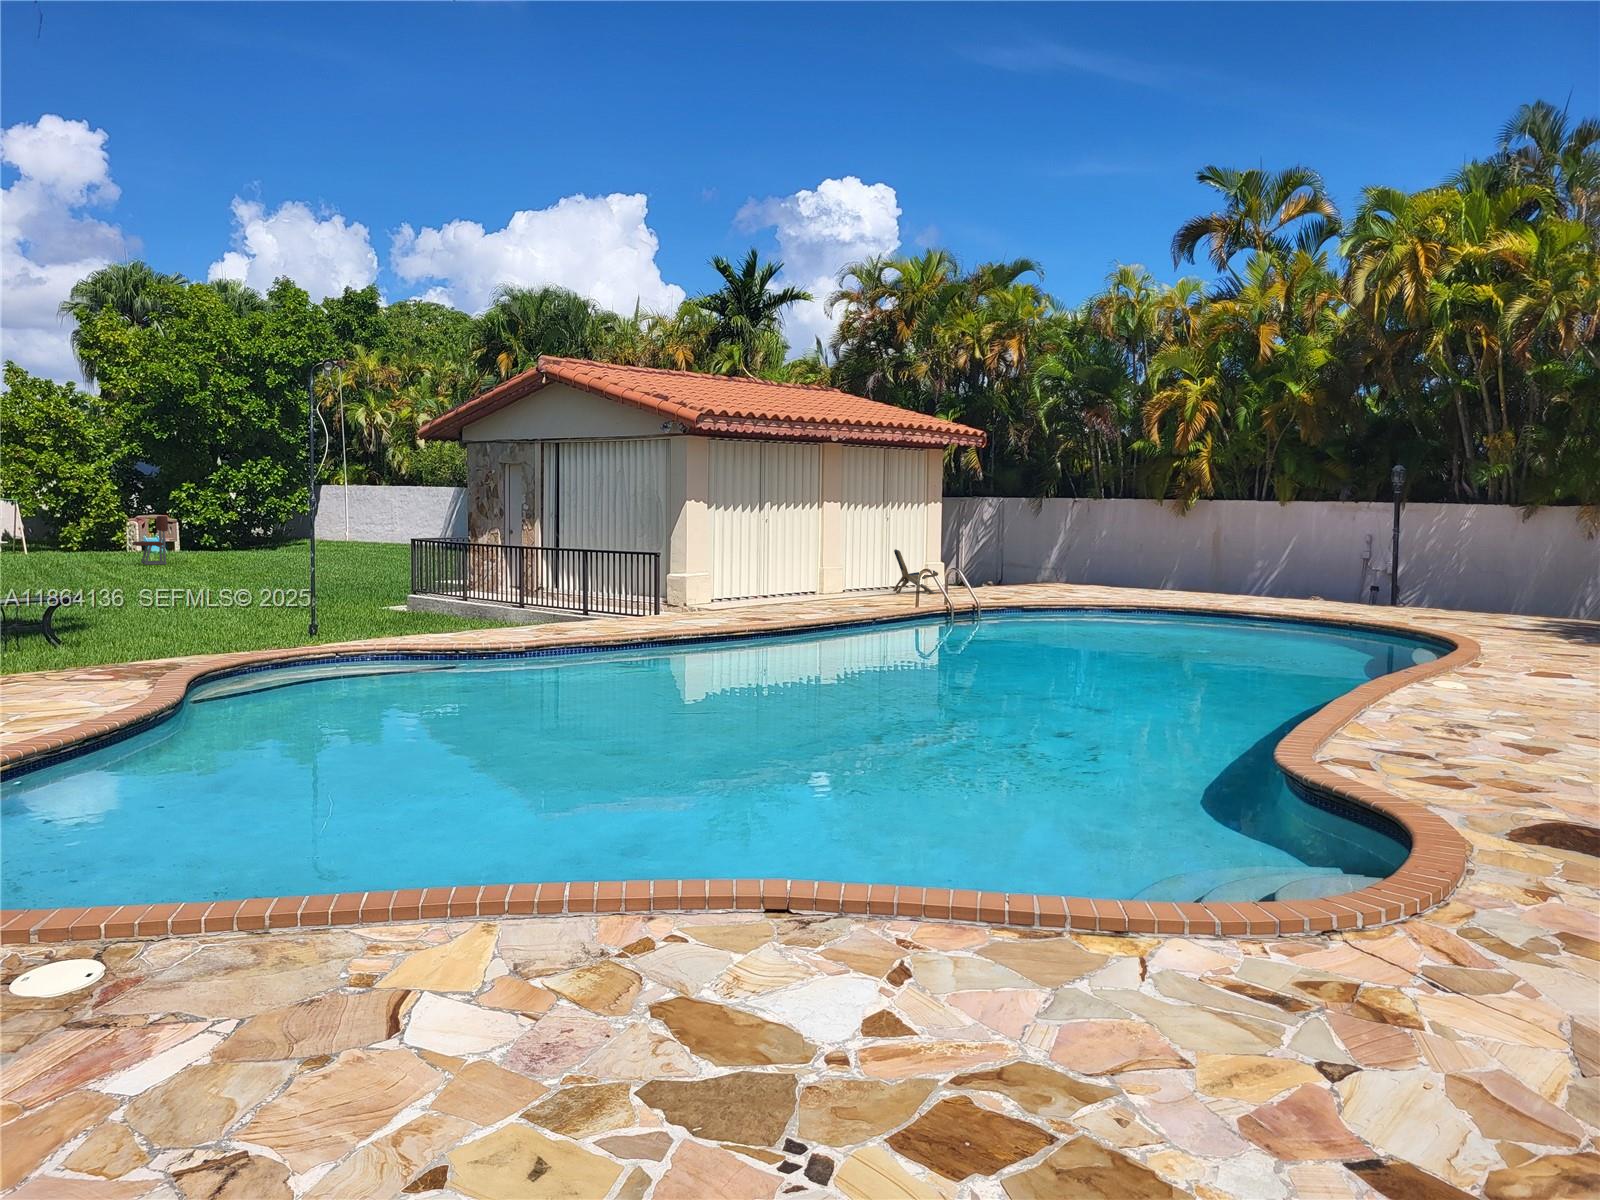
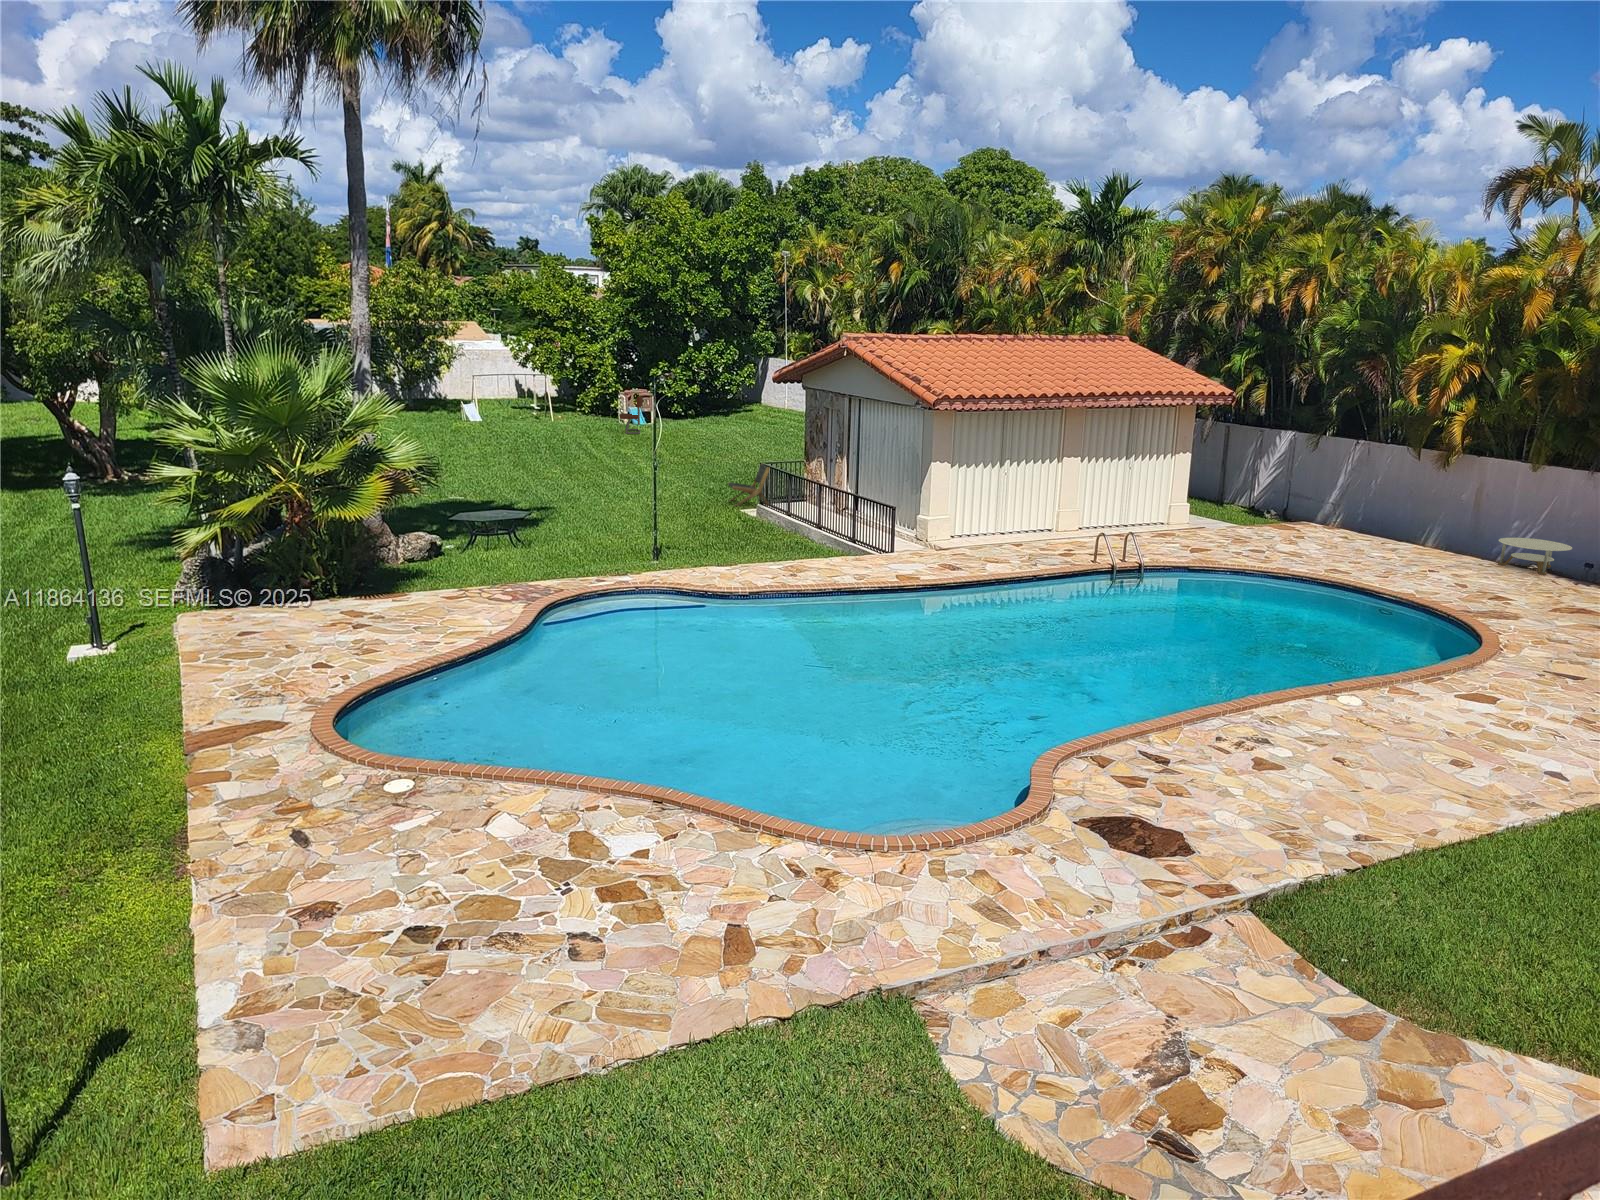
lounge chair: present [893,549,938,594] -> present [728,463,770,506]
round table: none [1205,576,1271,605] -> present [1498,538,1572,575]

